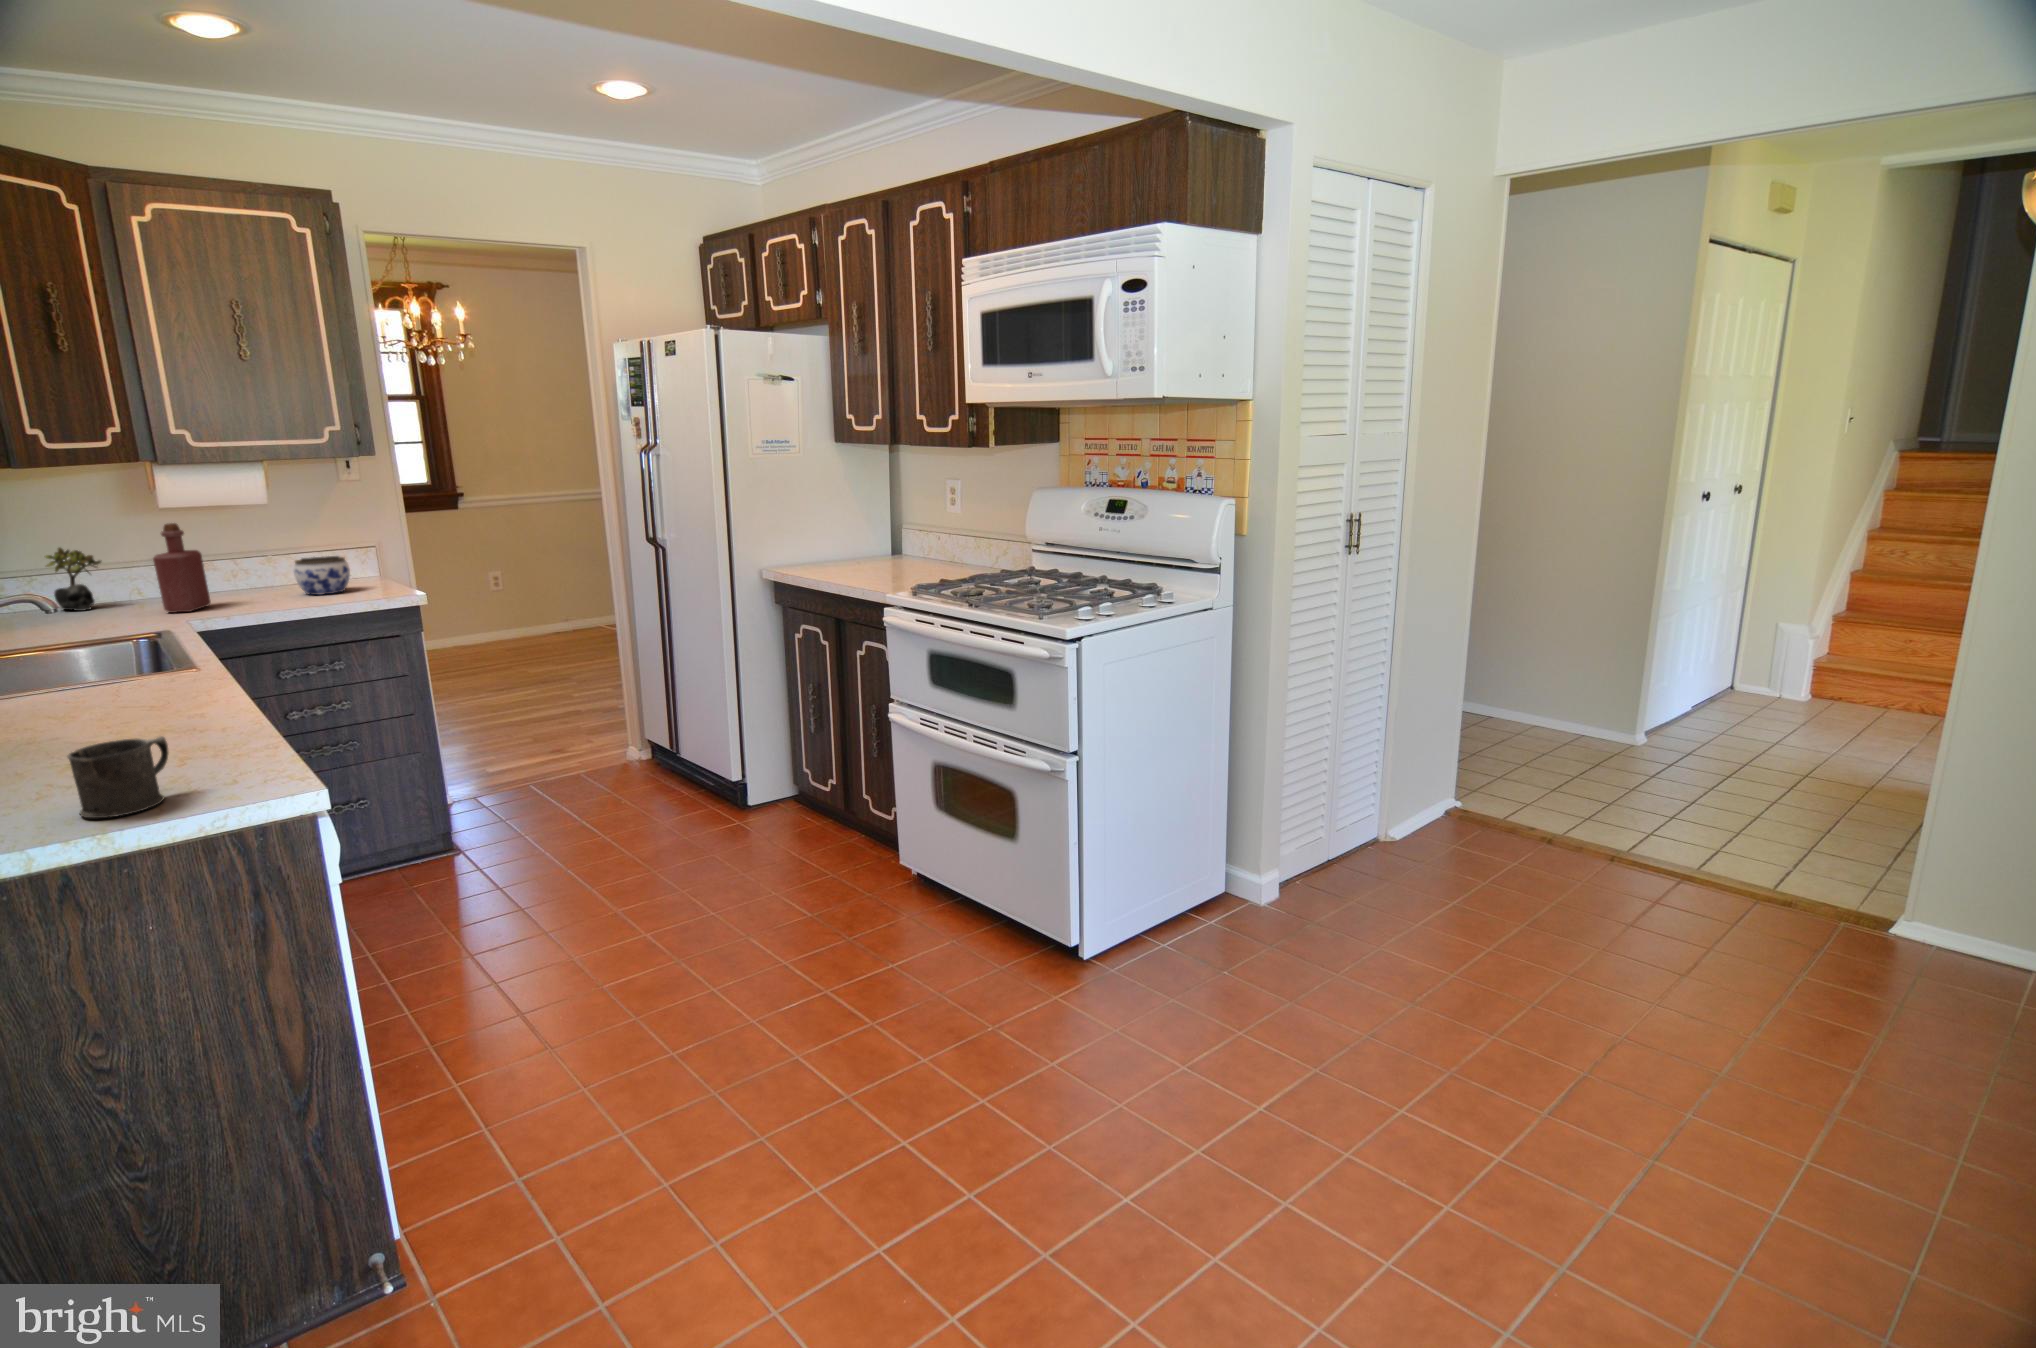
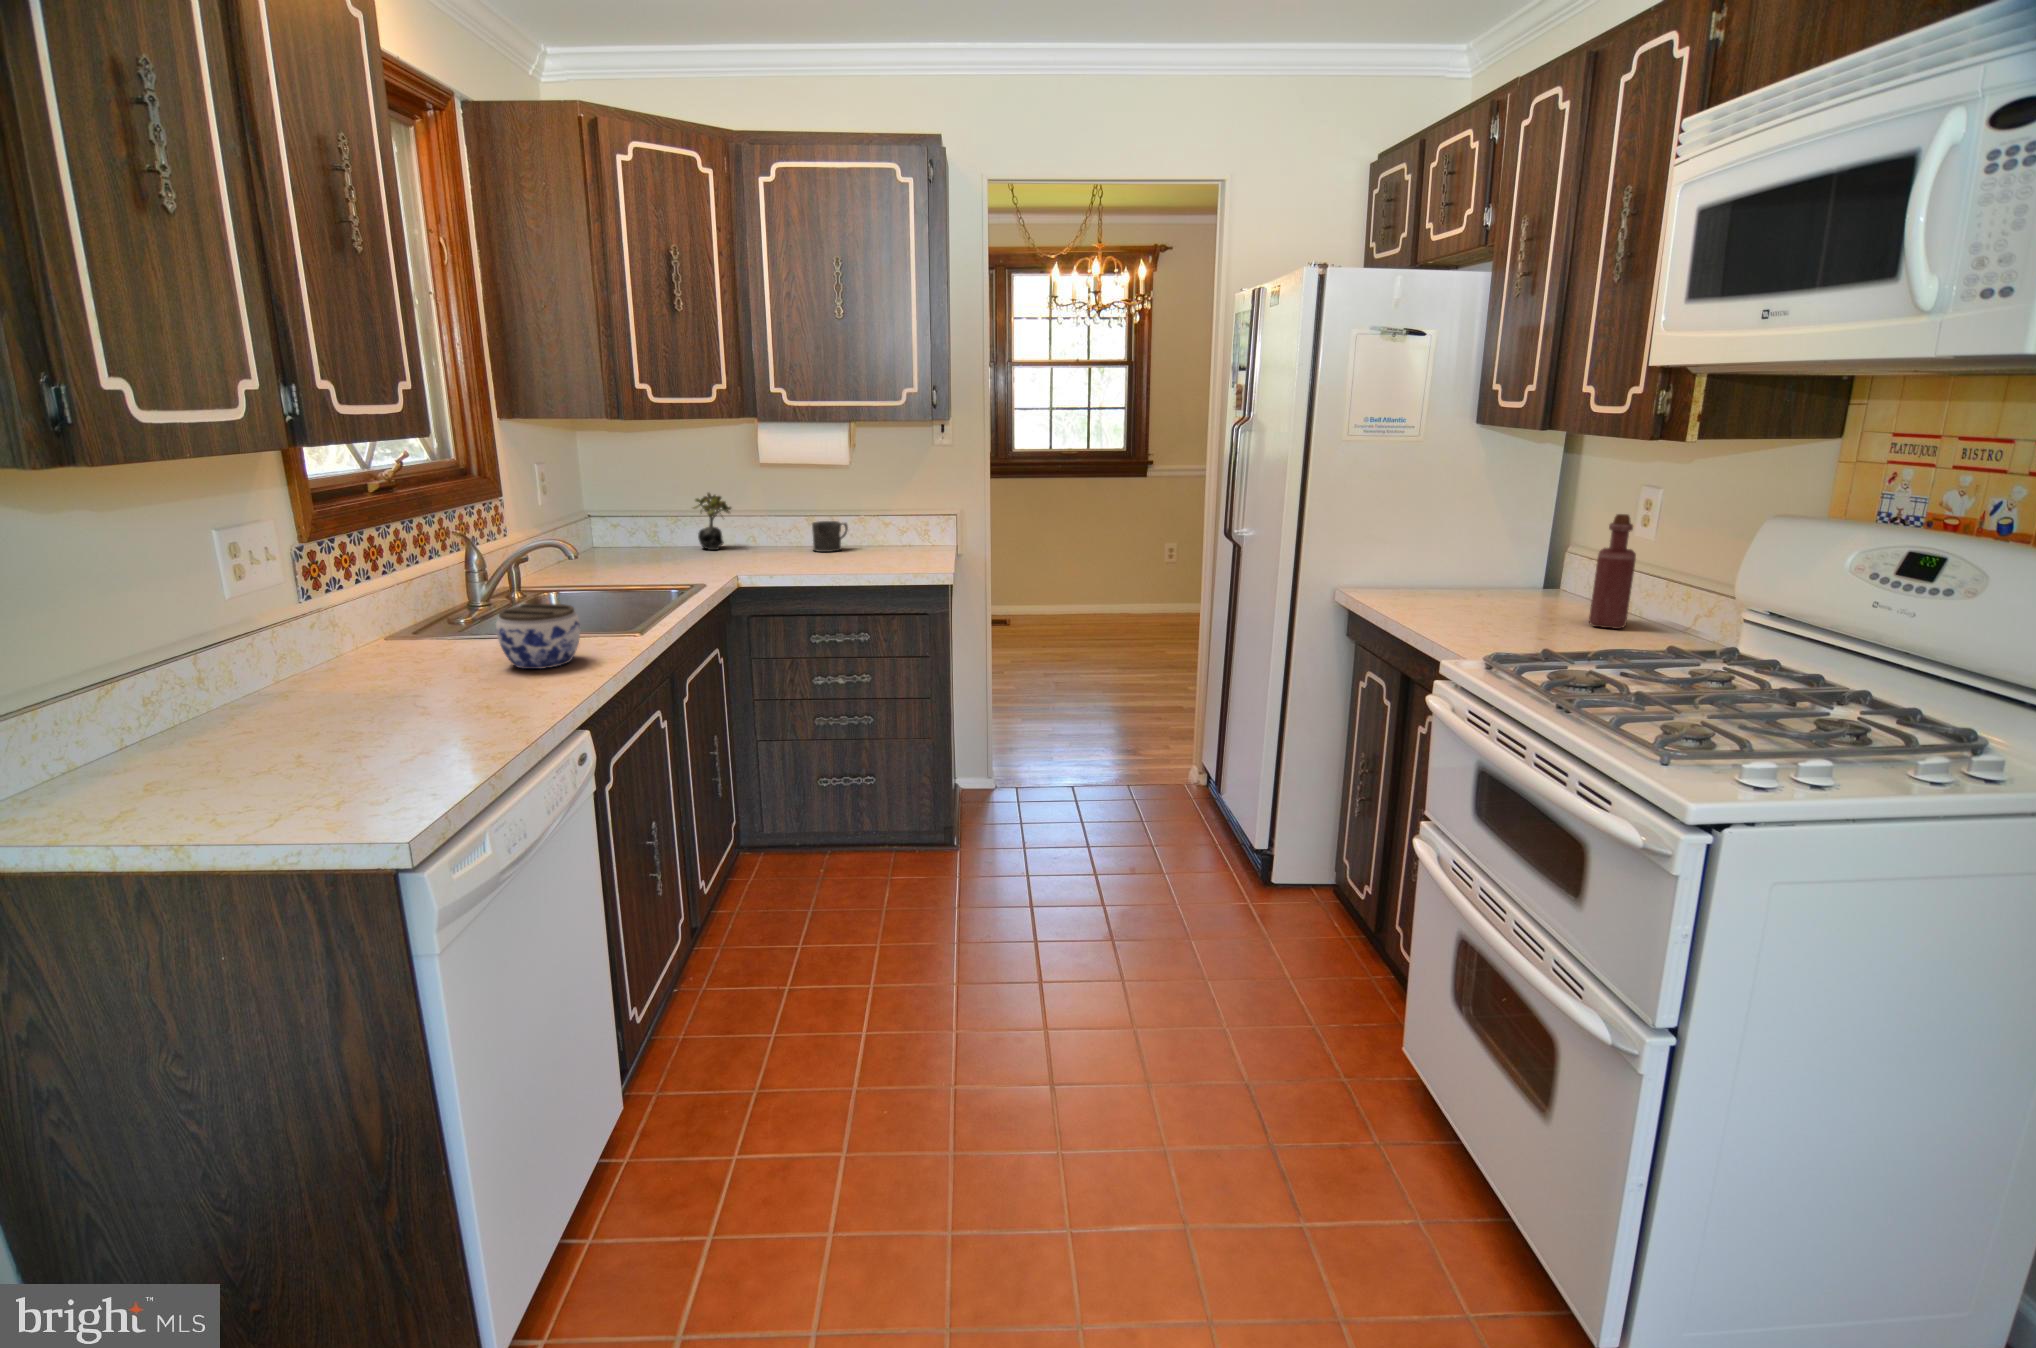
bottle: present [153,523,211,613] -> present [1589,514,1636,629]
jar: present [294,556,350,595] -> present [496,604,581,669]
mug: present [68,736,168,818] -> present [812,521,848,552]

